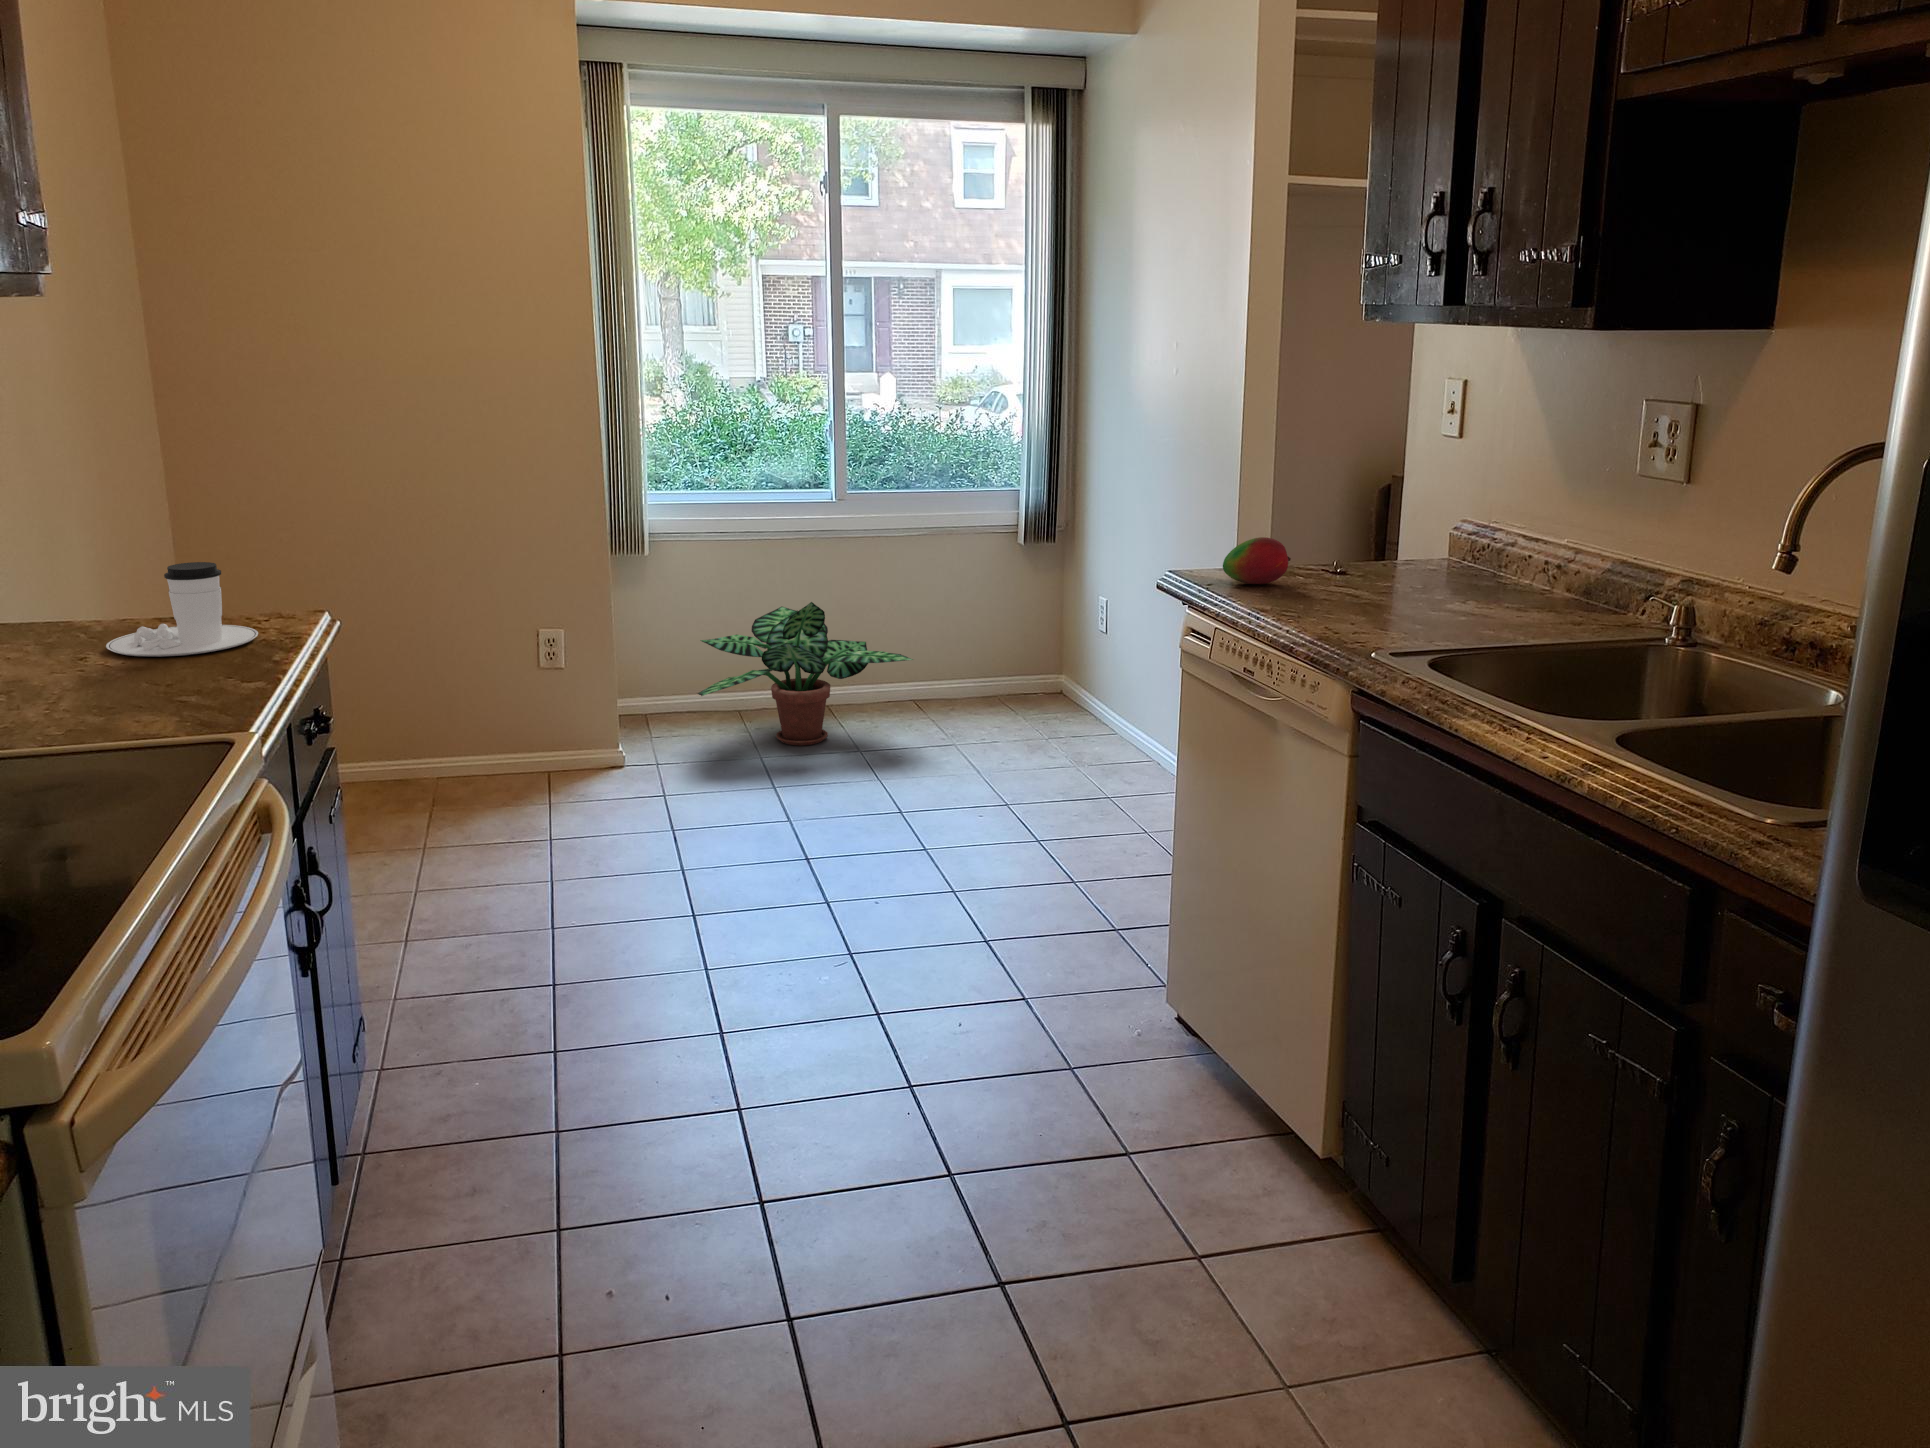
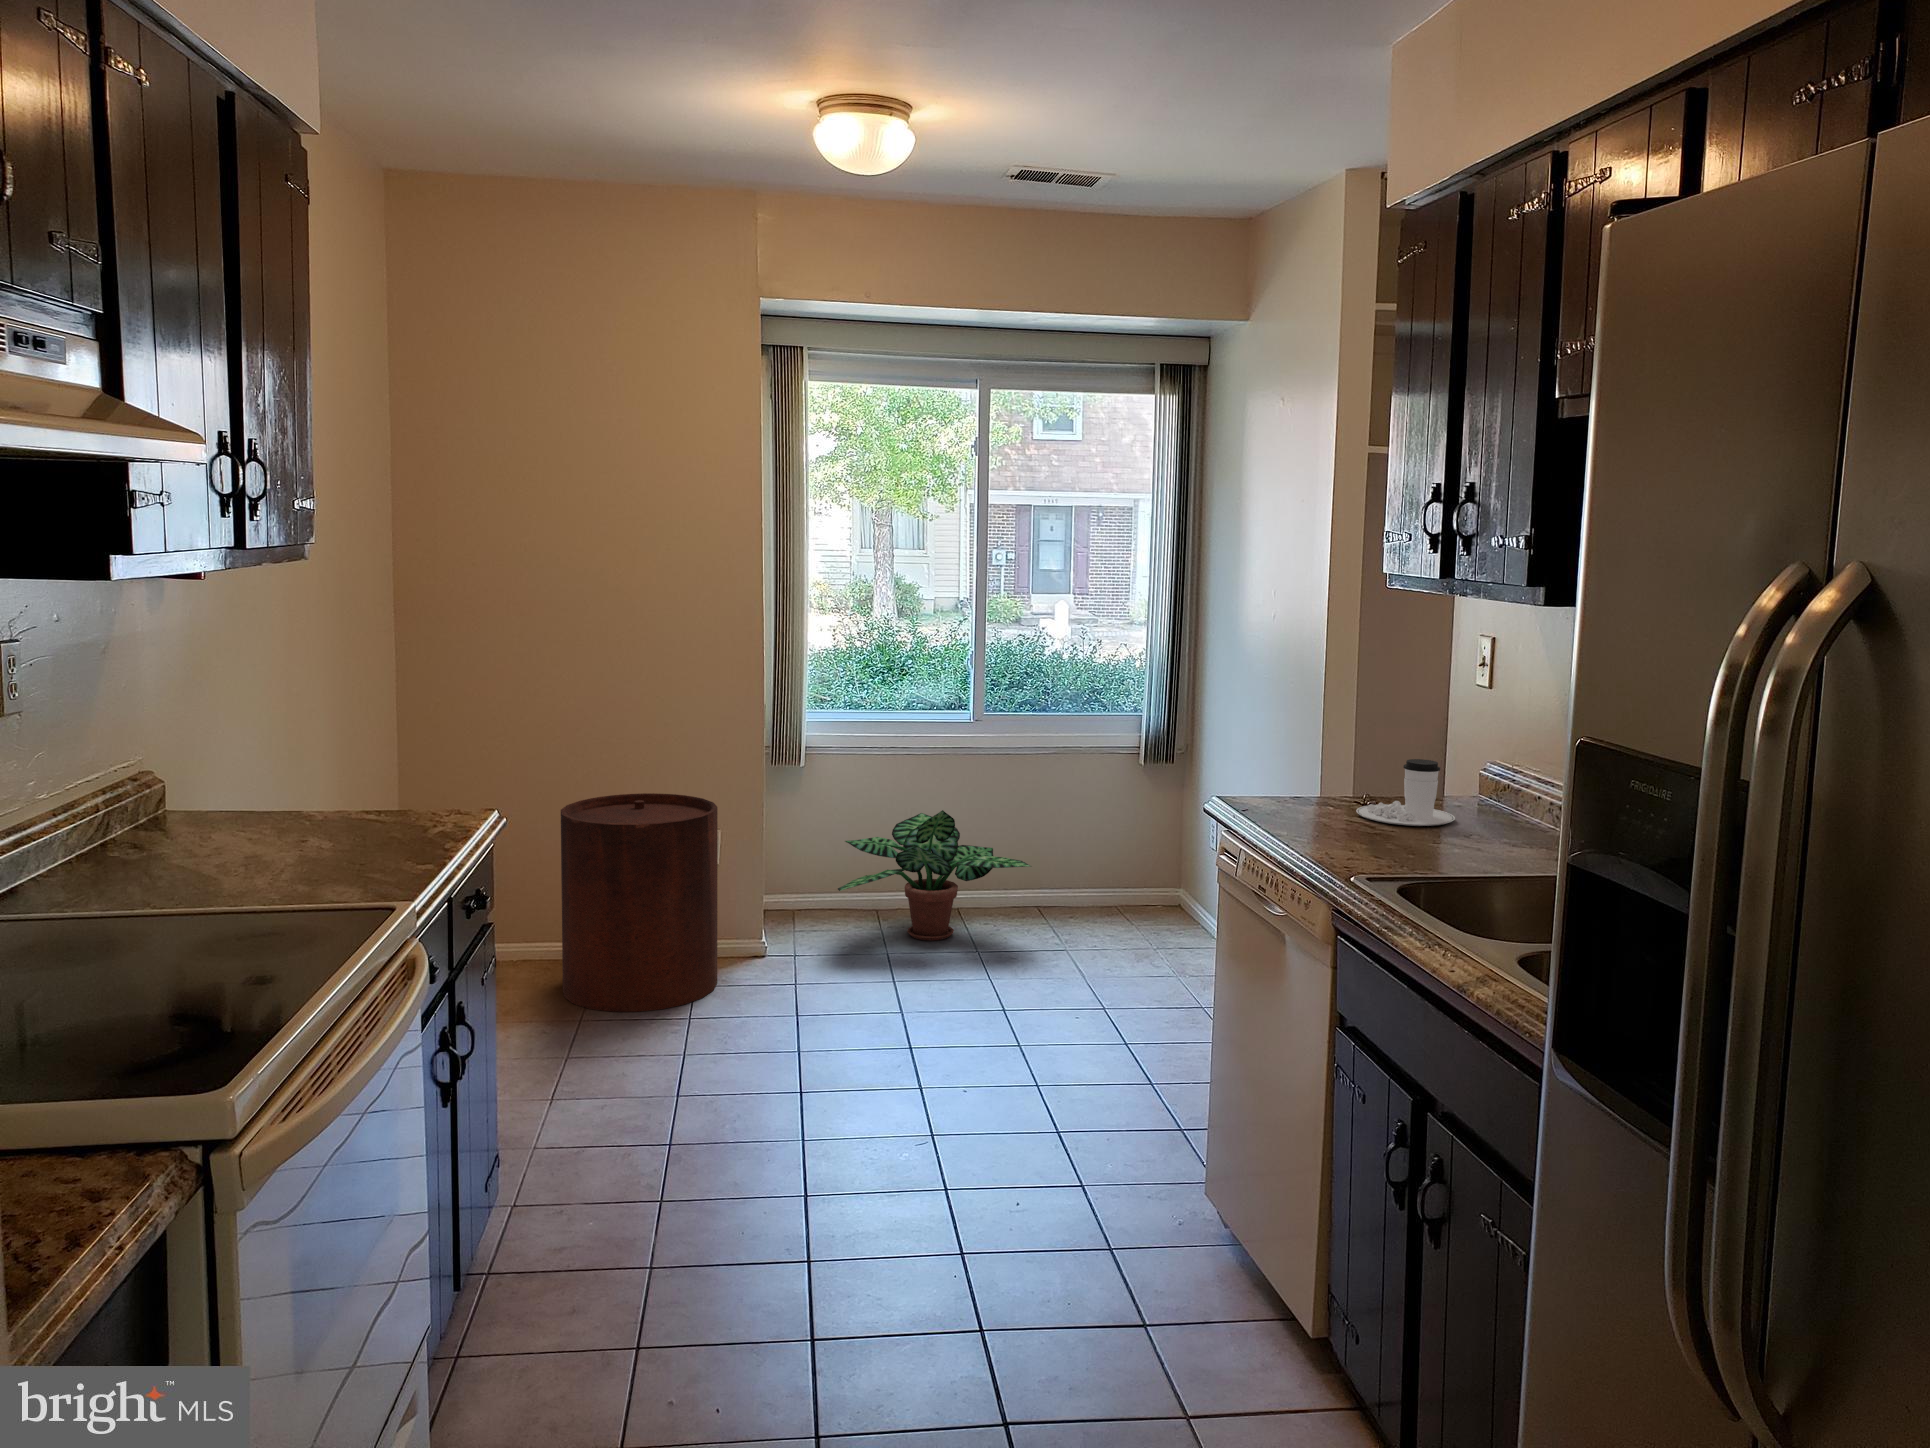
fruit: present [1223,537,1291,584] -> none [1252,771,1313,812]
coffee cup: present [106,562,258,657] -> present [1356,759,1455,826]
trash can: none [371,594,572,843] -> present [561,793,718,1012]

